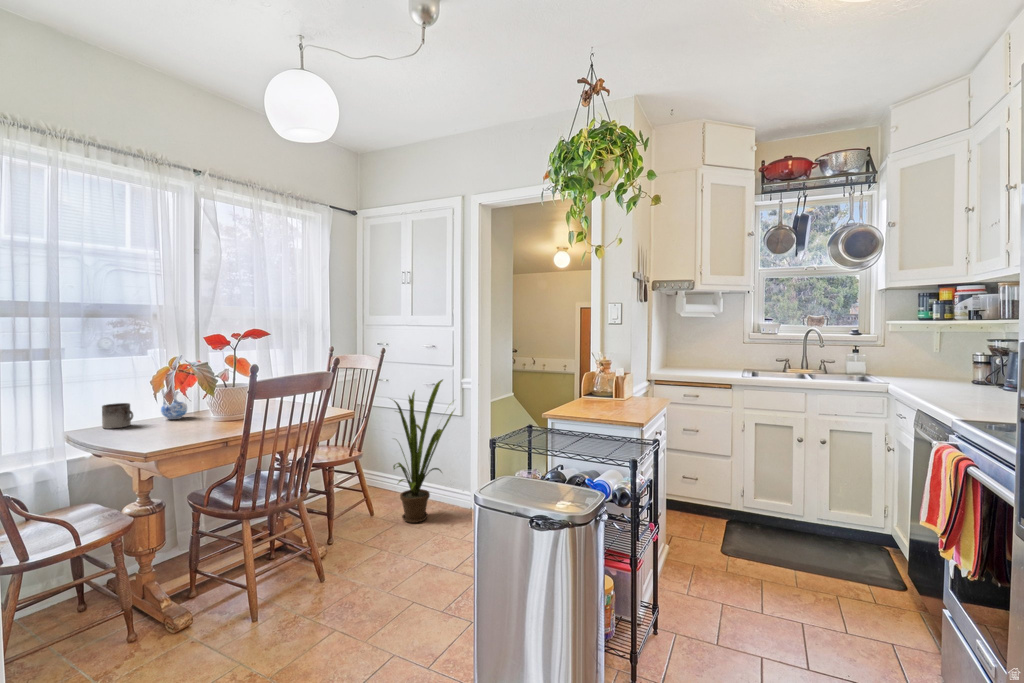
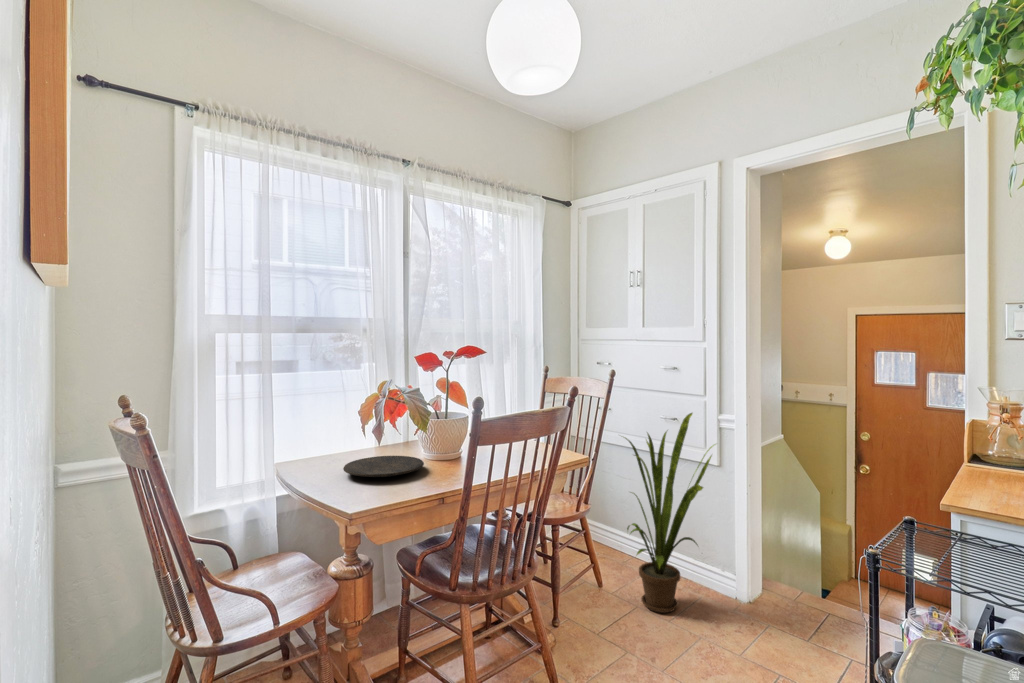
ceramic pitcher: present [161,389,187,419] -> none [368,410,394,454]
mug: present [102,403,133,429] -> none [310,433,340,463]
plate: none [137,418,213,433] -> present [343,456,424,477]

